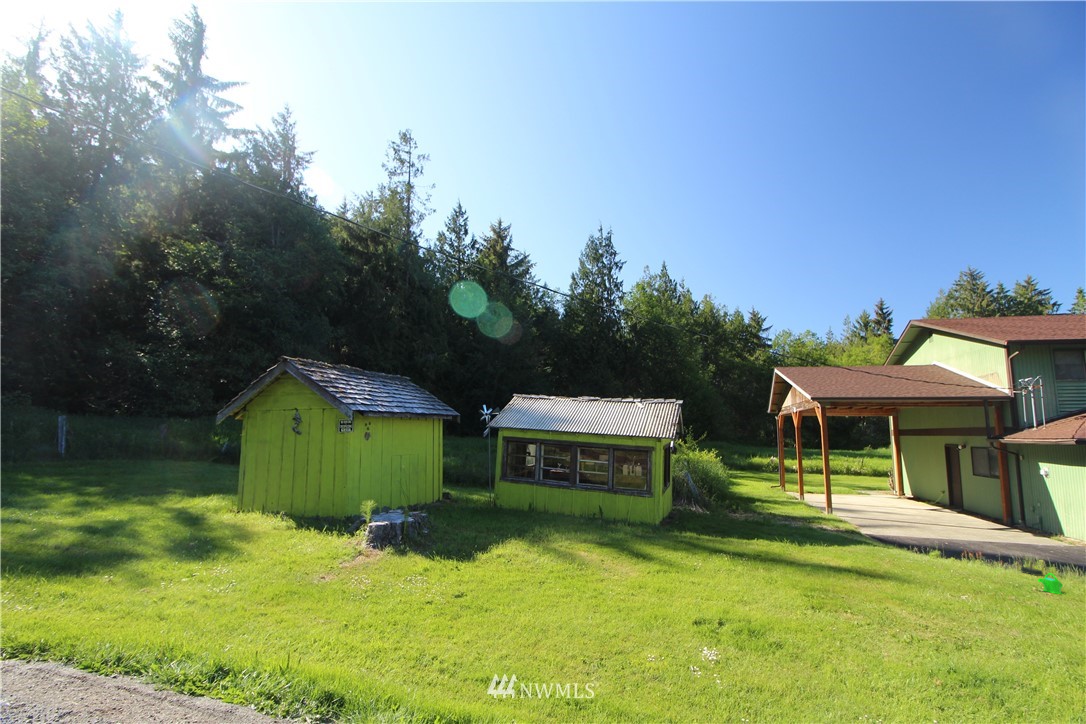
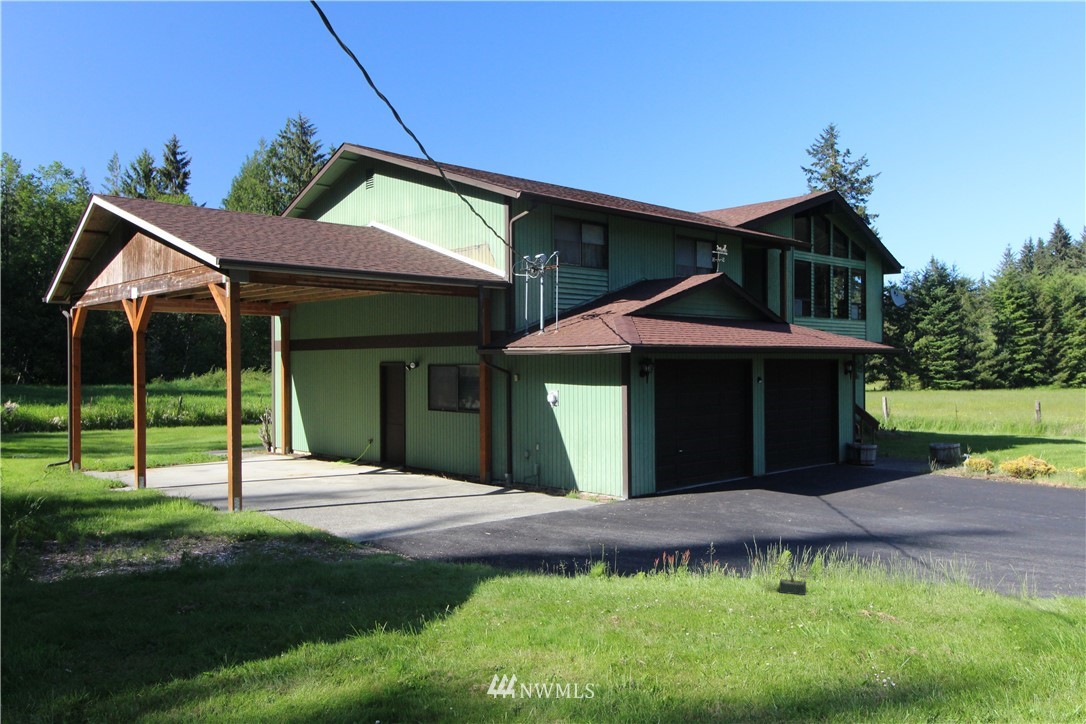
watering can: present [1038,573,1063,594] -> none [907,597,939,638]

